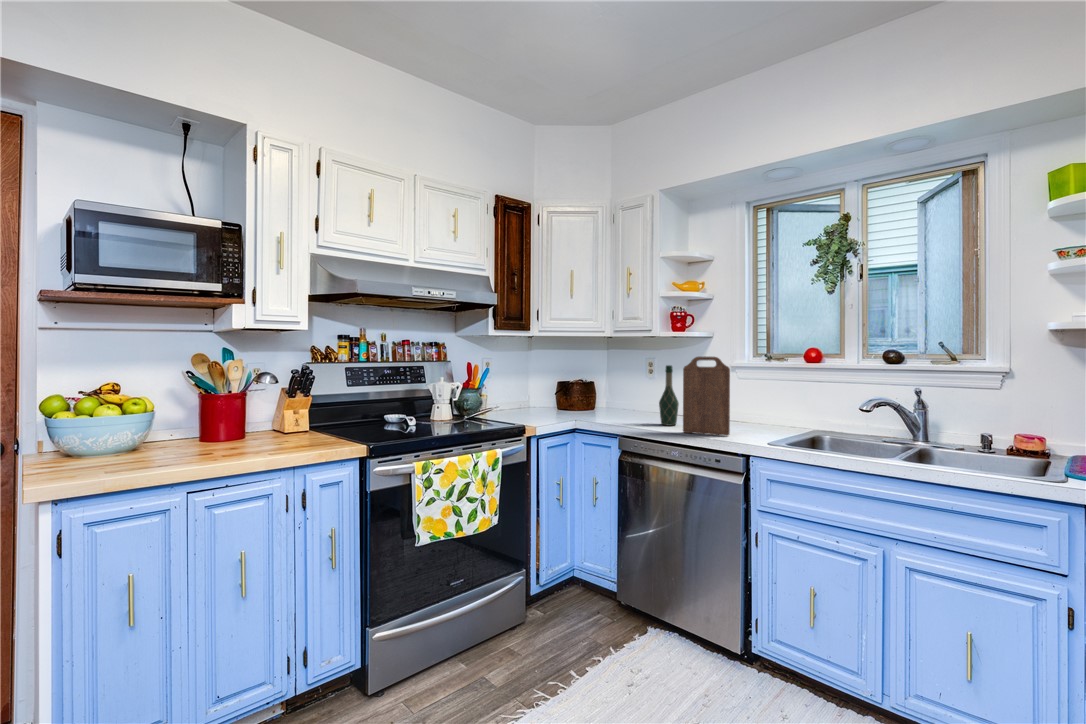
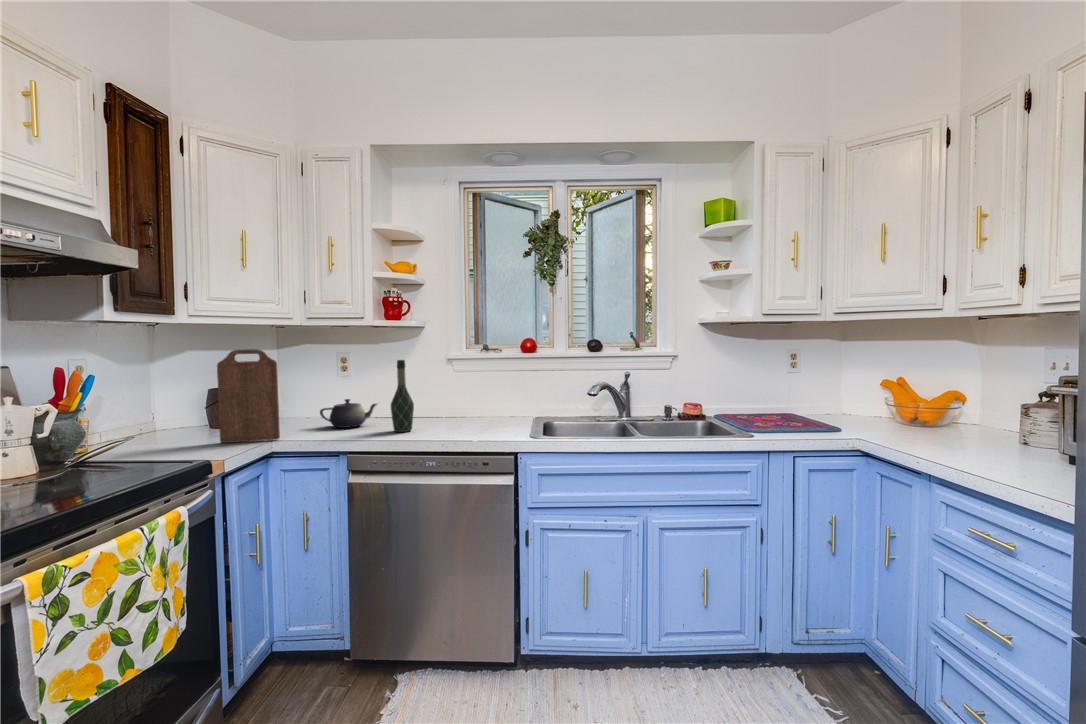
cutting board: present [683,356,730,436] -> present [217,349,280,443]
teapot: none [617,395,660,418] -> present [320,399,377,428]

